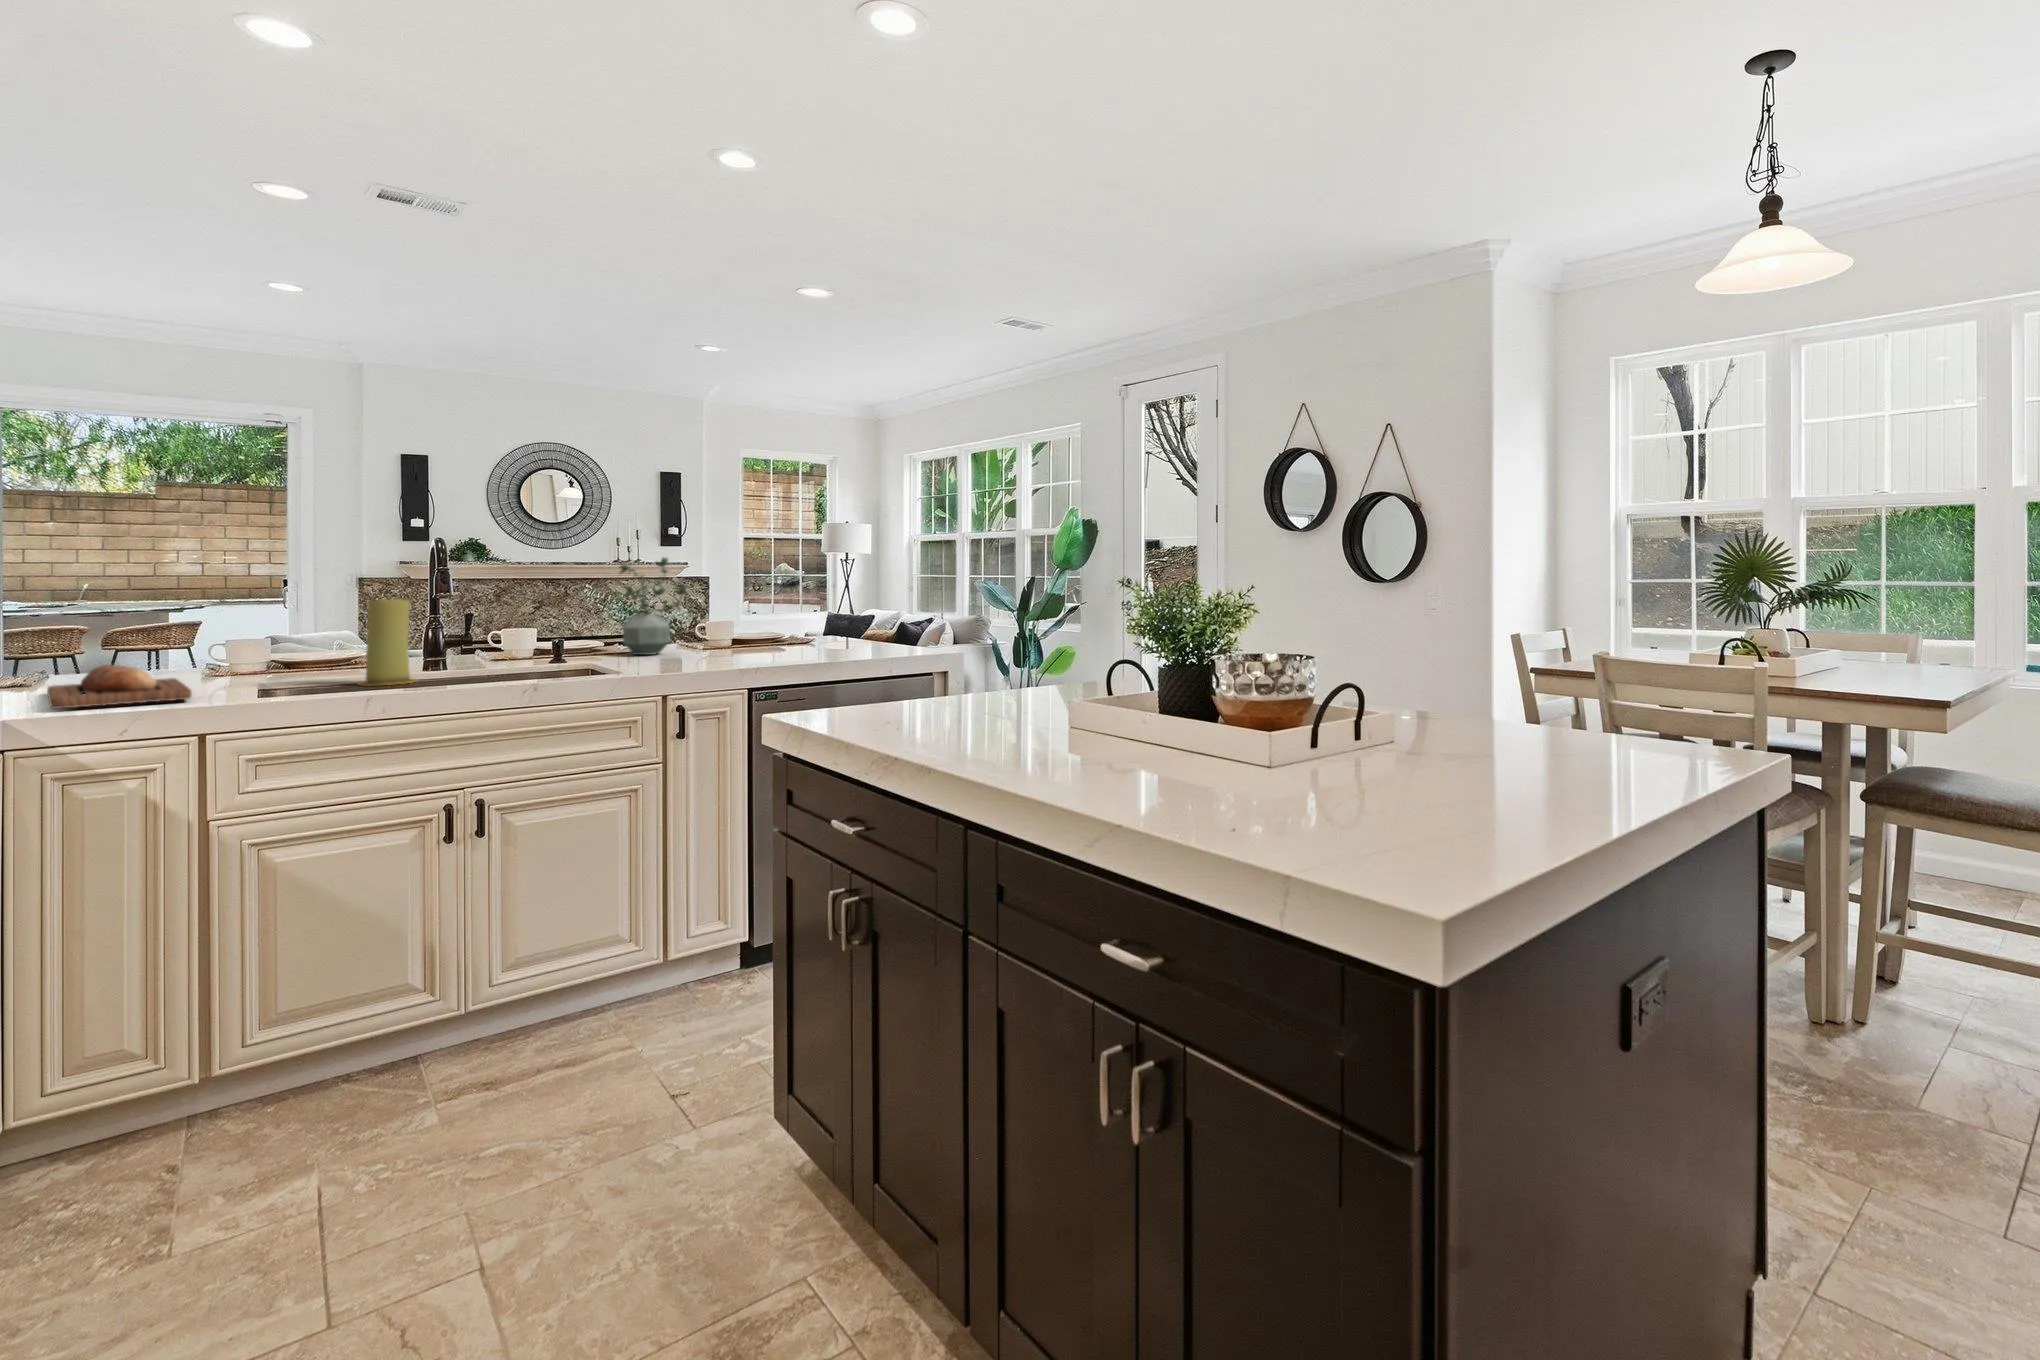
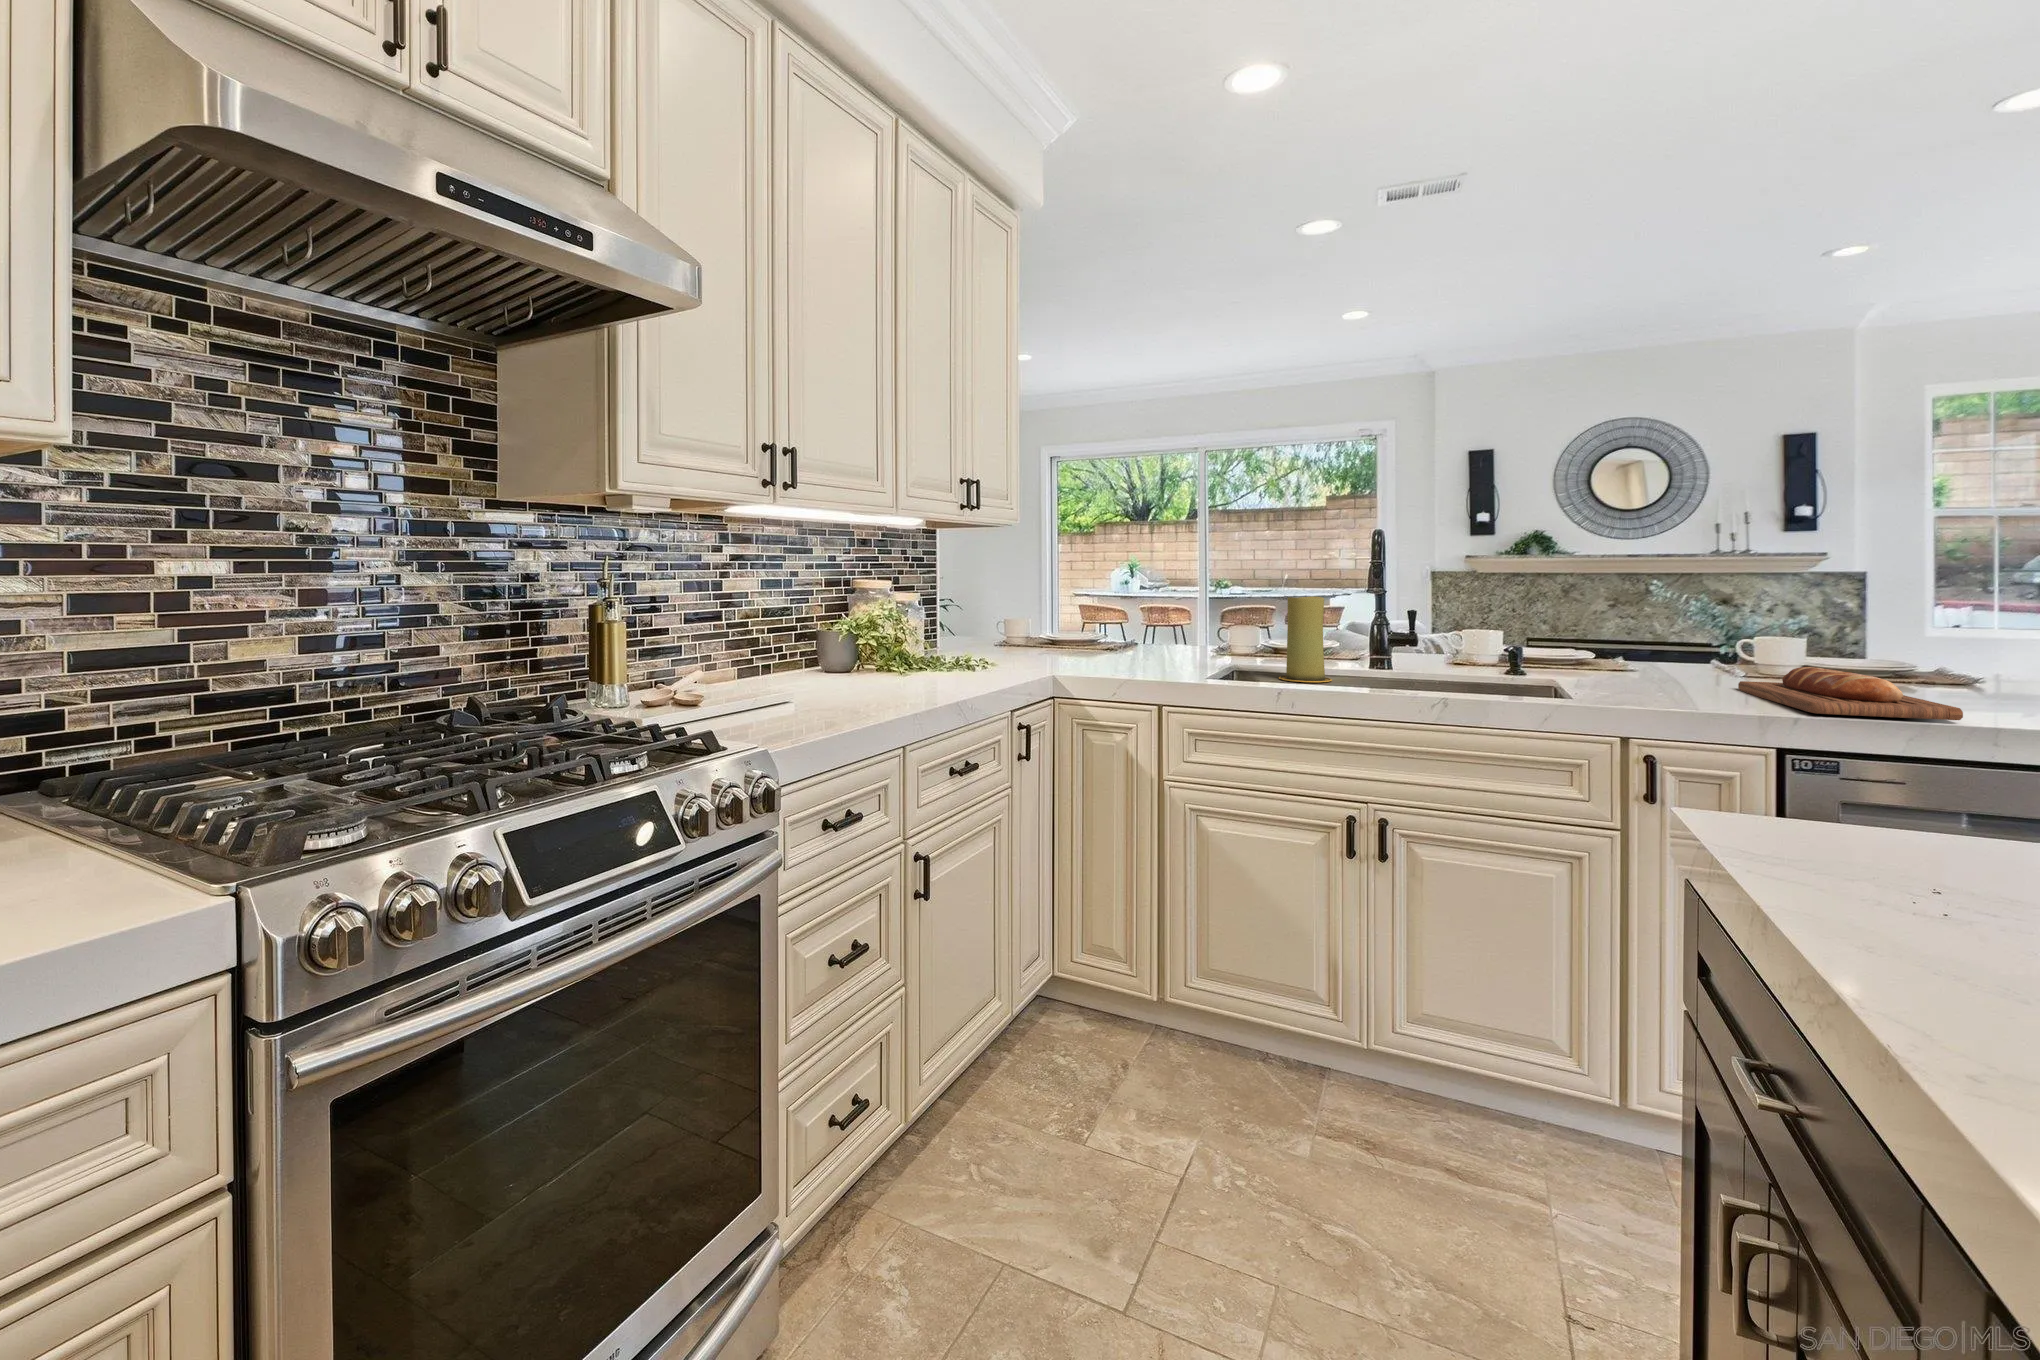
potted plant: present [620,558,686,655] -> none [1593,551,1694,679]
bread loaf: present [47,665,192,709] -> present [1738,667,1963,720]

